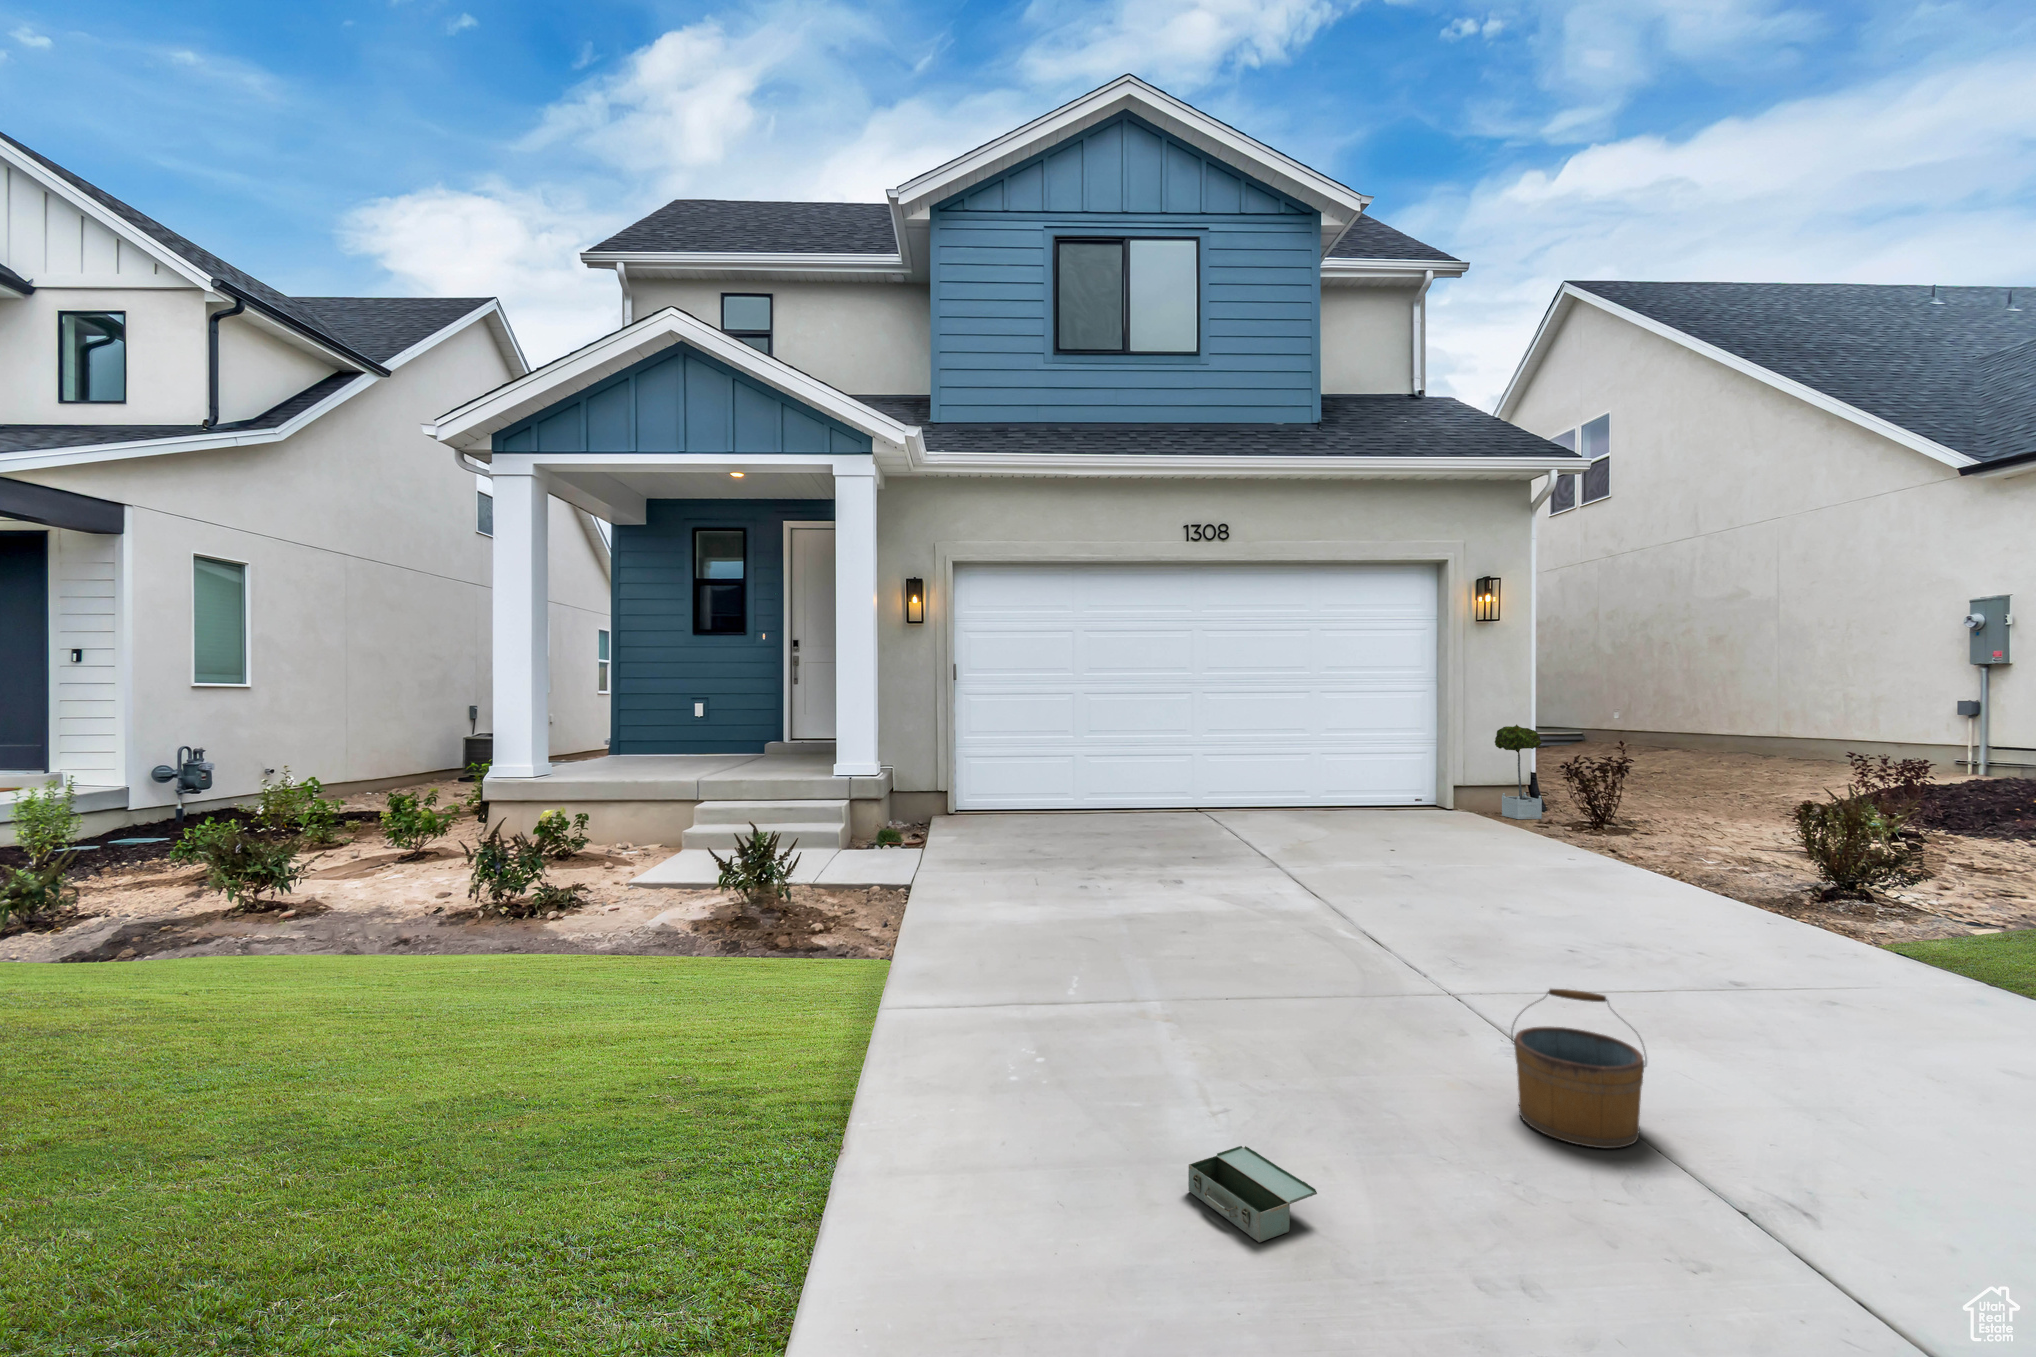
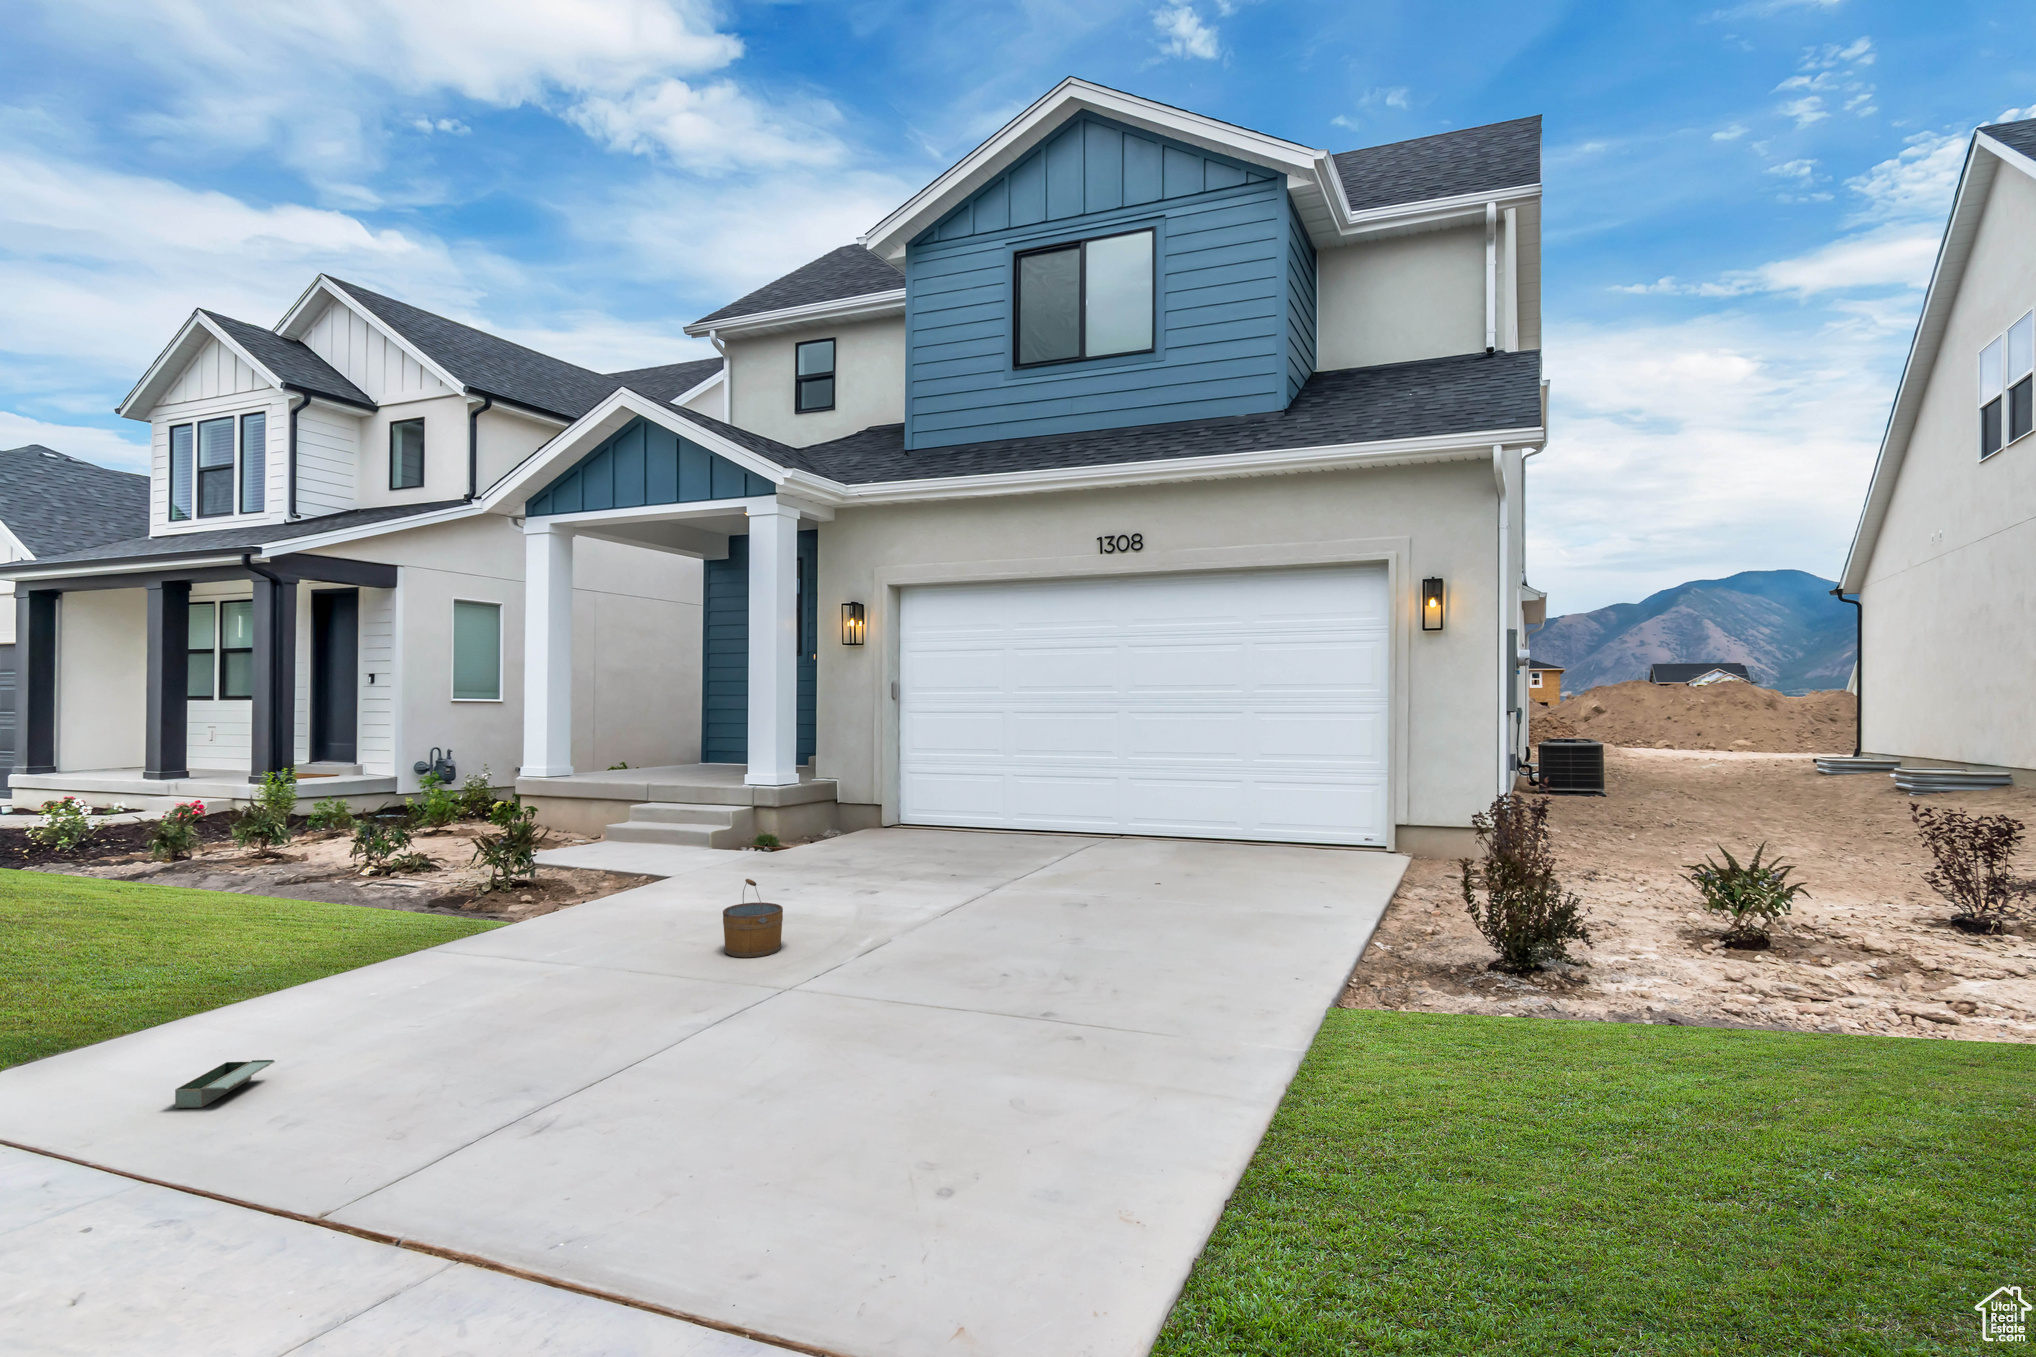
potted tree: present [1495,725,1542,819] -> none [1436,758,1488,873]
bucket: present [1511,989,1647,1148] -> present [723,879,783,957]

